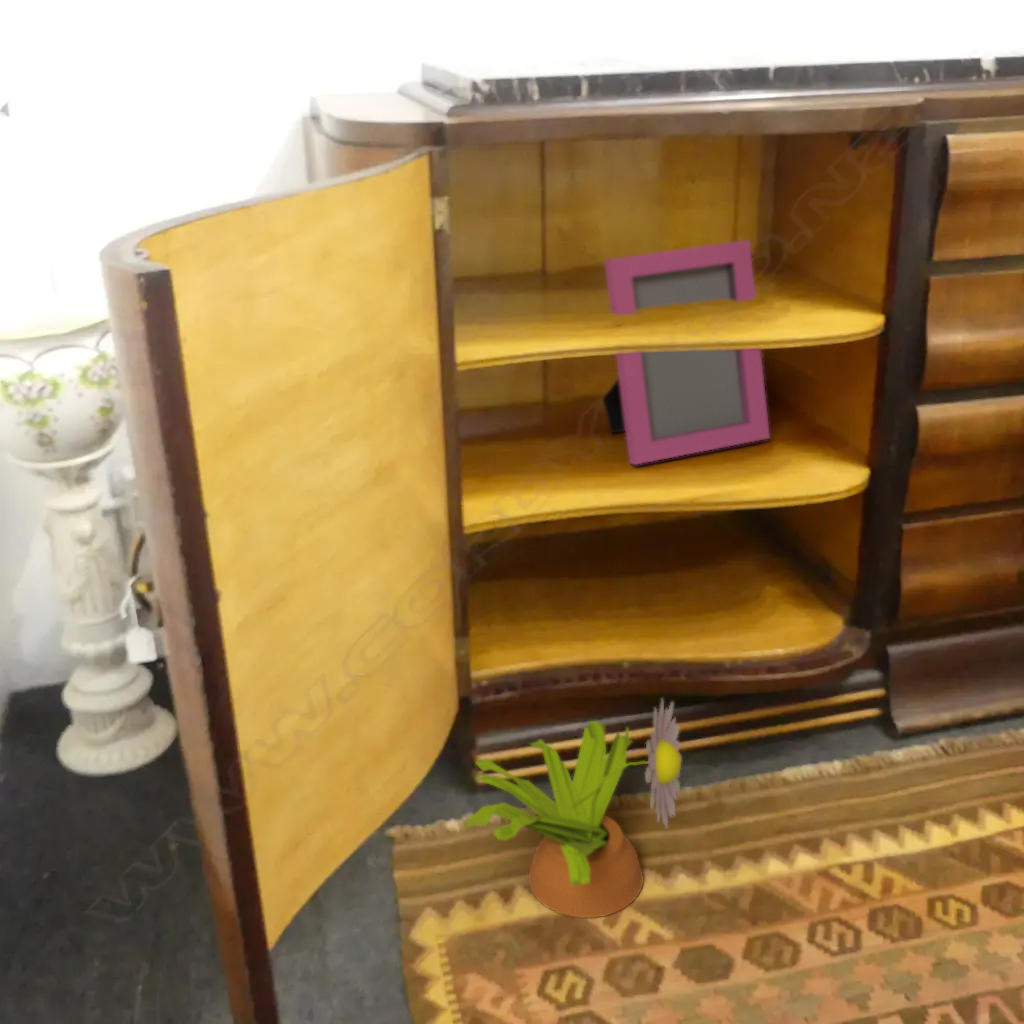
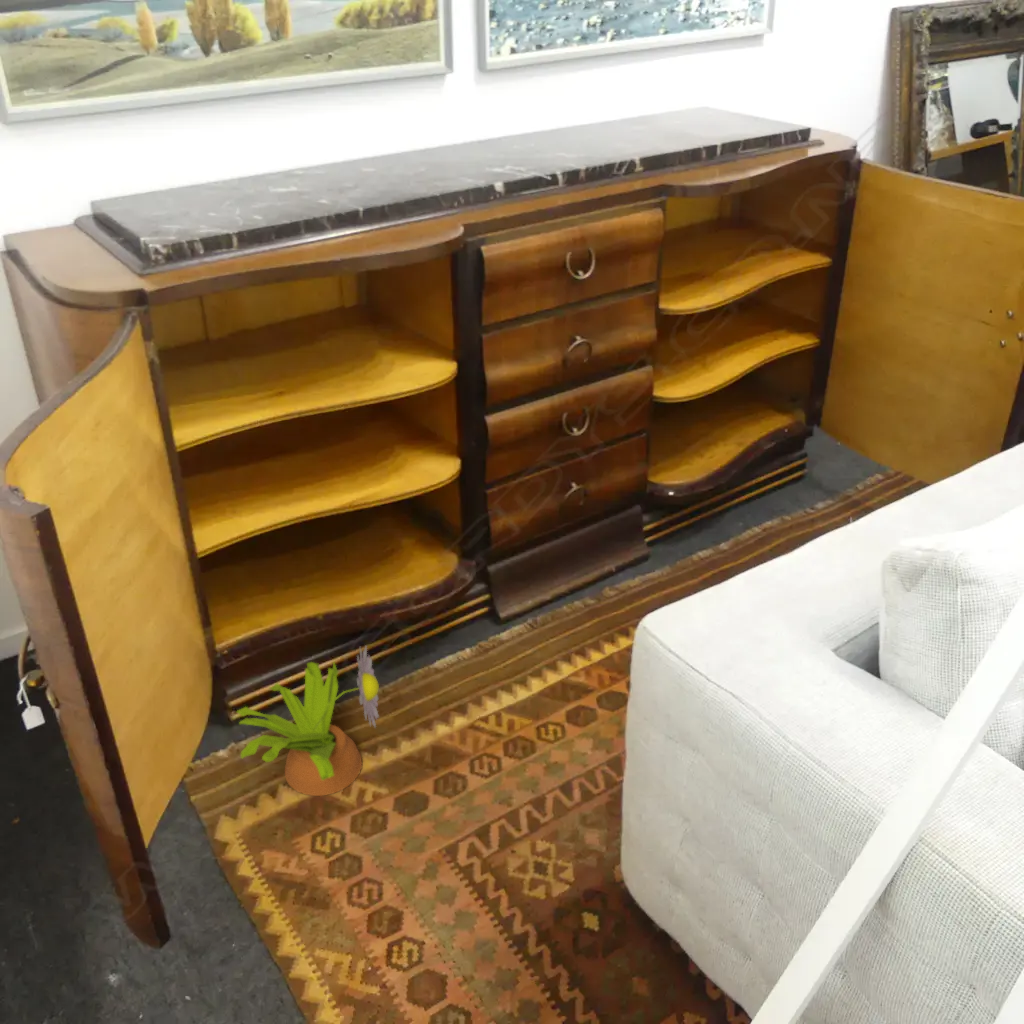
picture frame: present [603,241,769,465] -> none [267,316,396,483]

